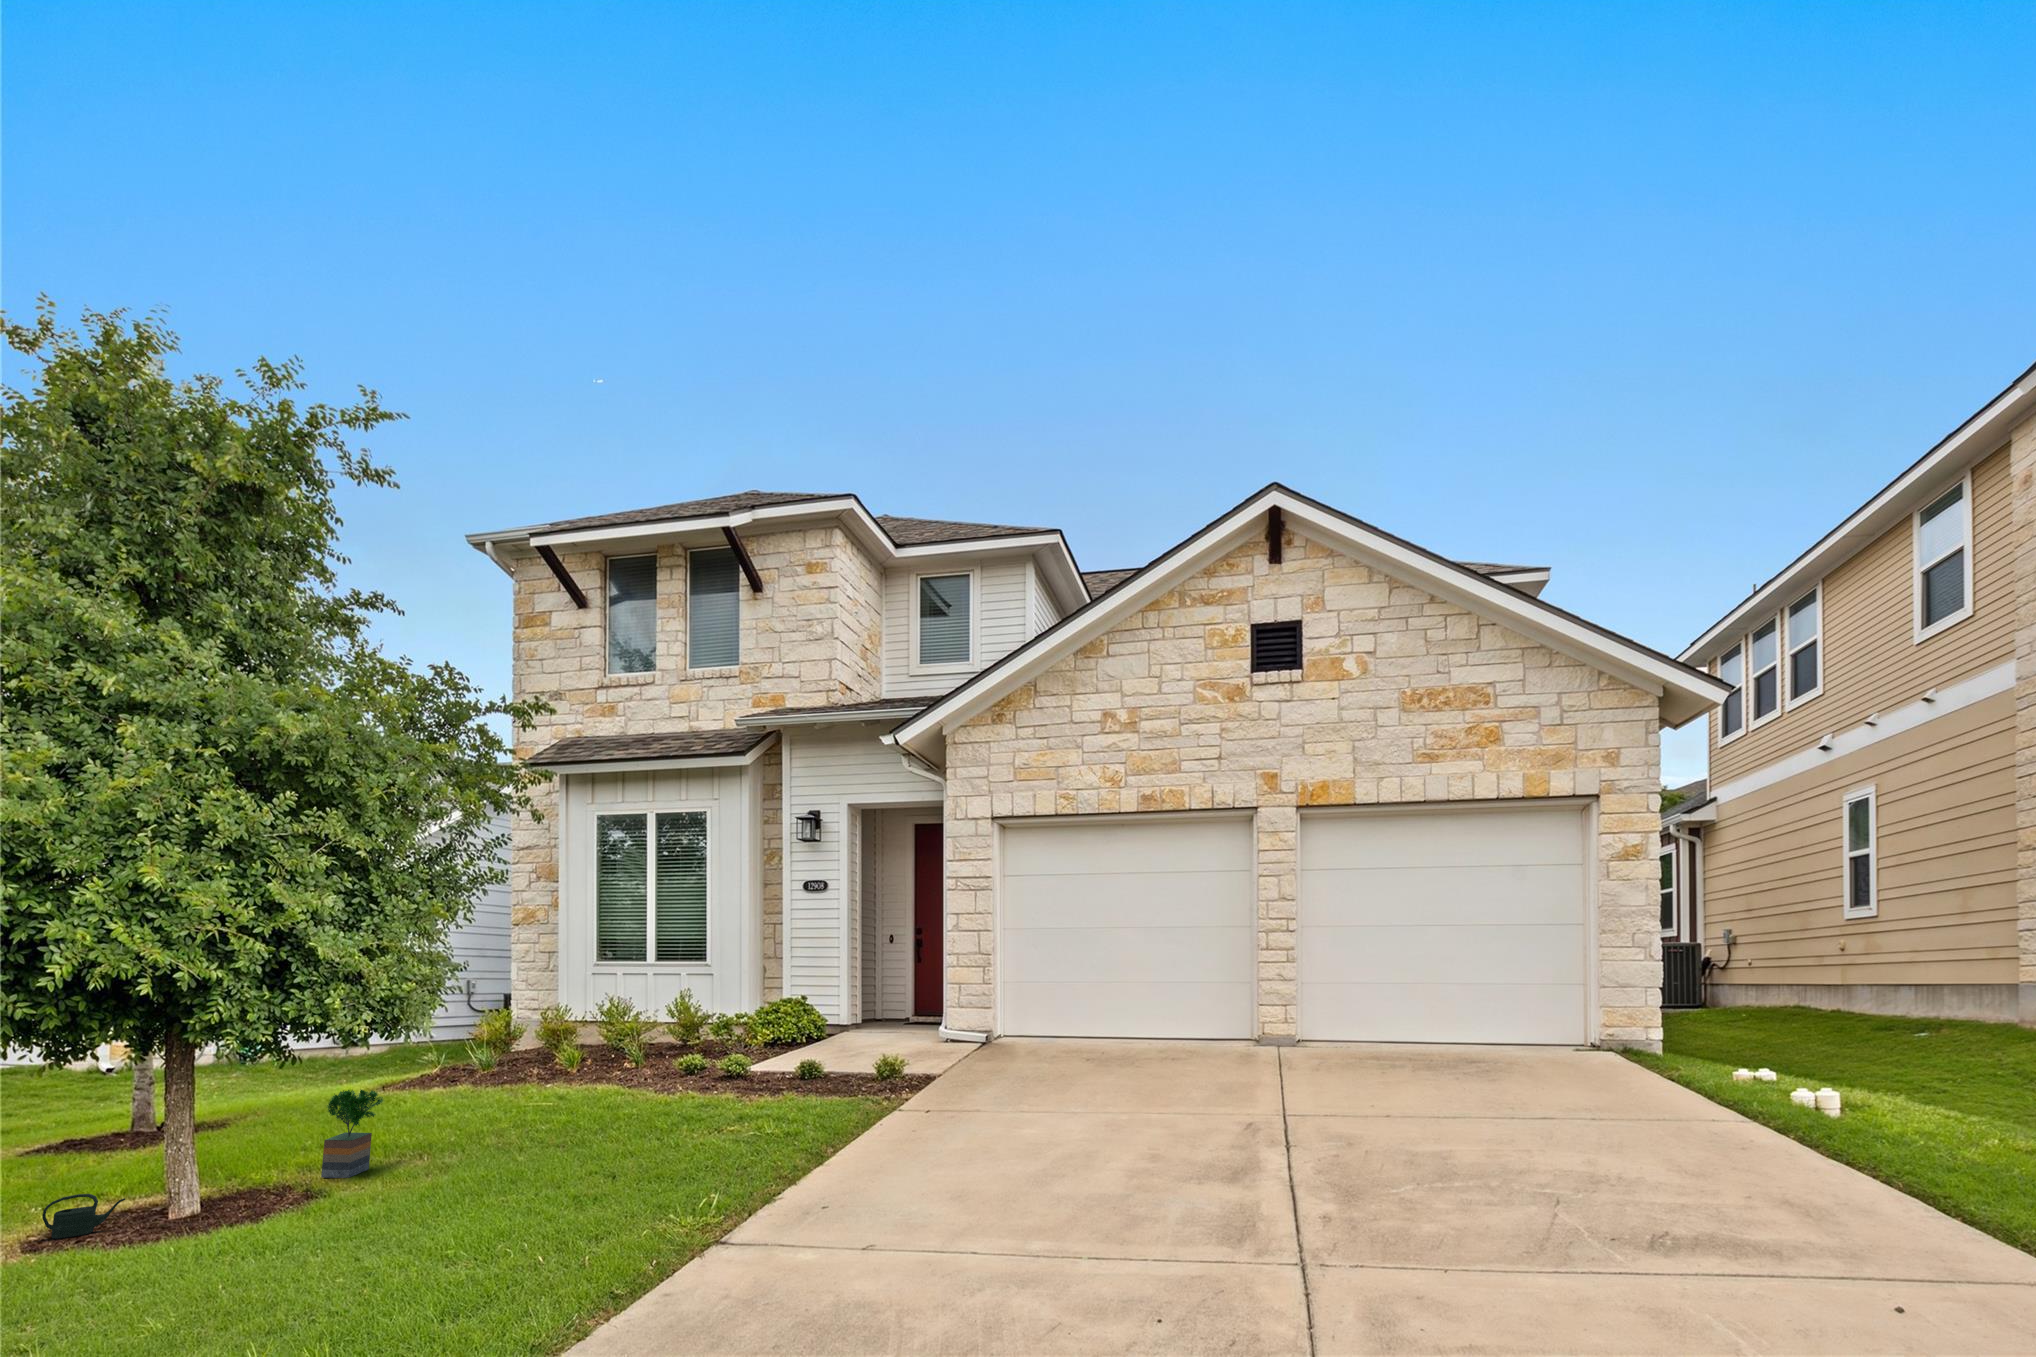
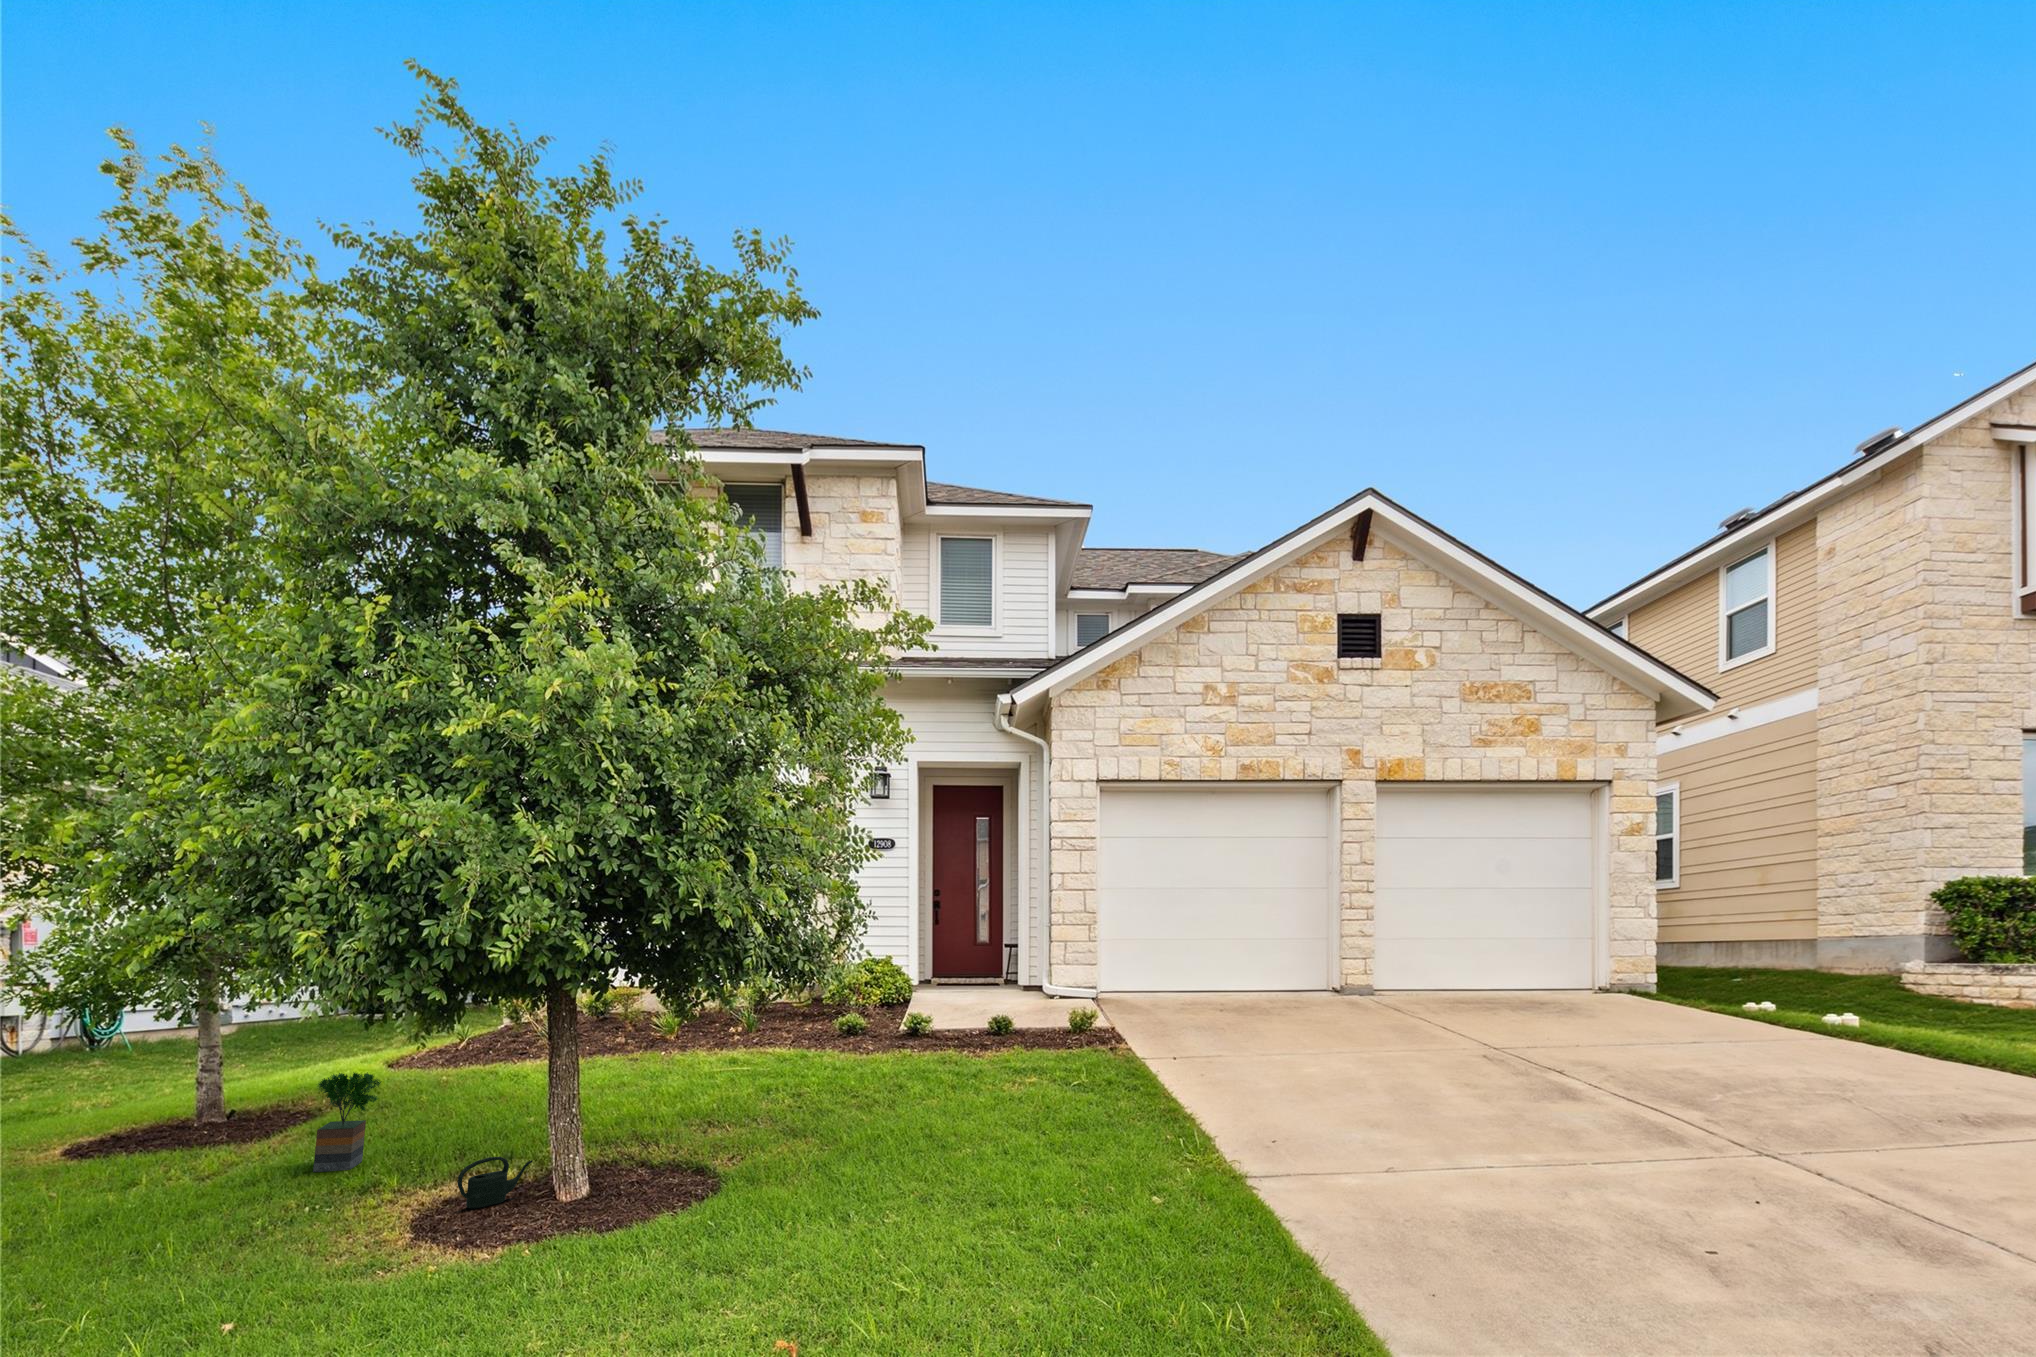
potted tree: present [321,1090,383,1178] -> present [313,1072,382,1172]

